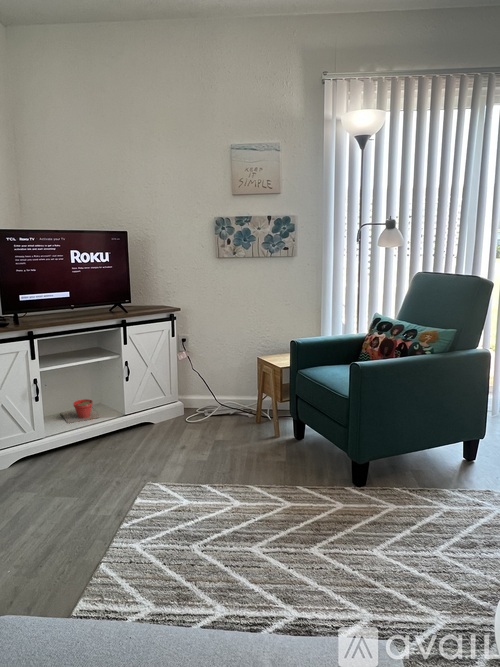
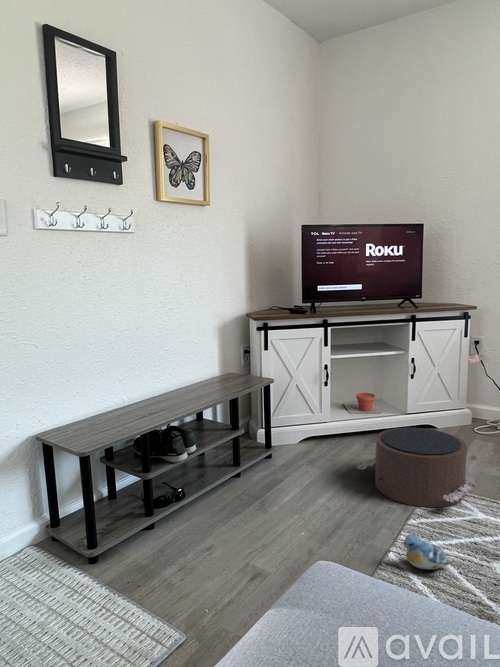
pouf: none [70,430,183,508] -> present [357,428,477,507]
plush toy: none [110,541,157,571] -> present [403,534,451,570]

